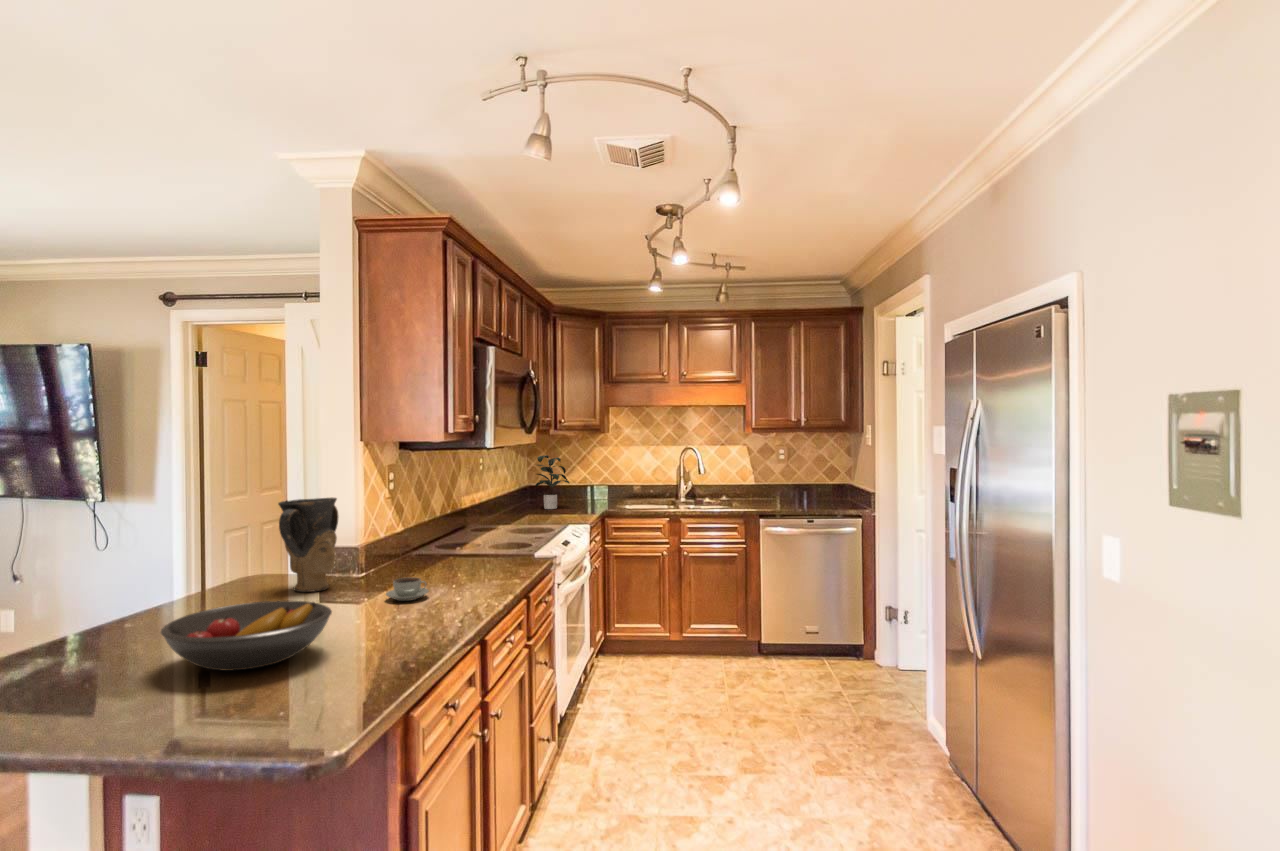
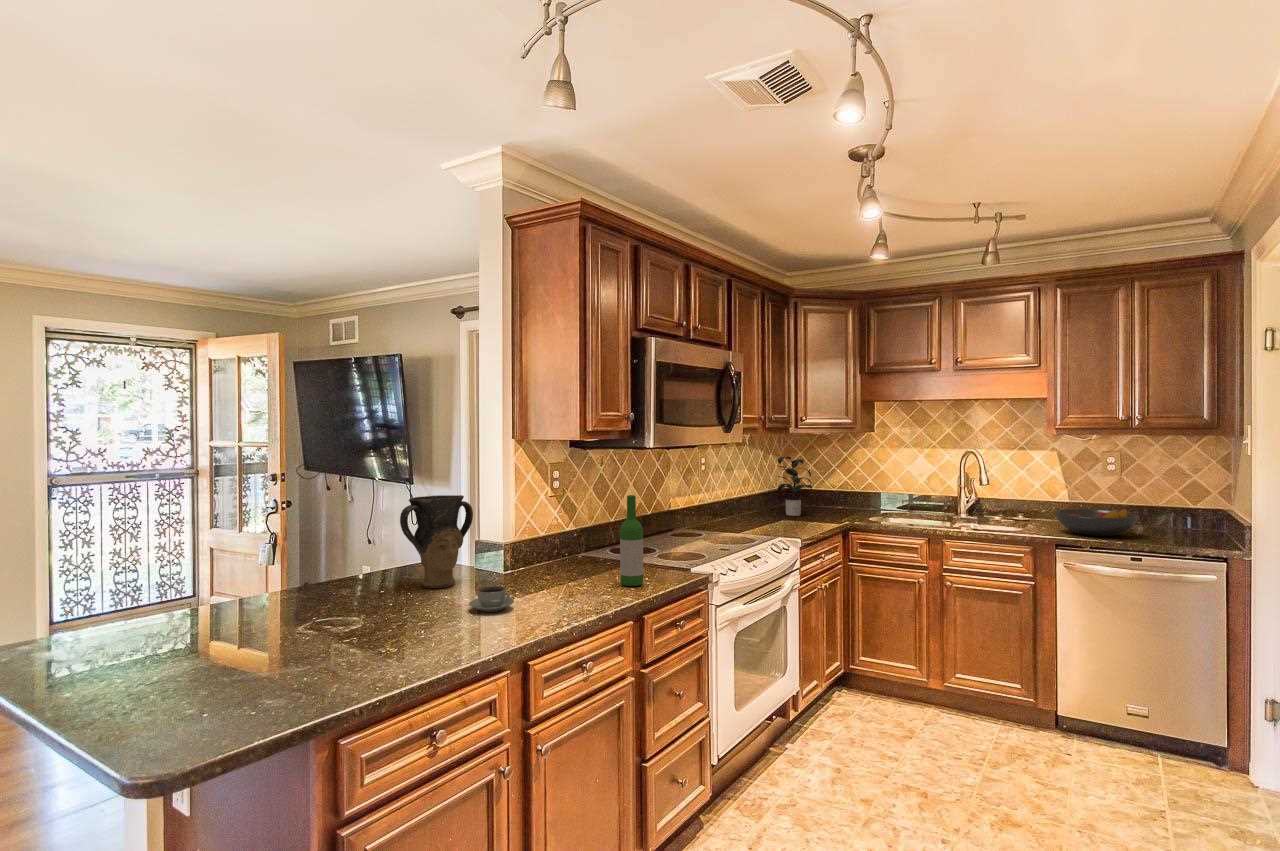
wine bottle: none [490,489,511,570] -> present [620,495,643,586]
fruit bowl: present [161,601,332,671] -> present [1054,509,1140,536]

